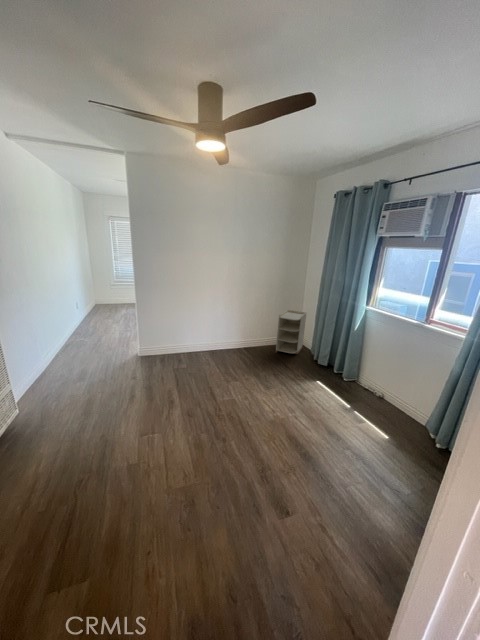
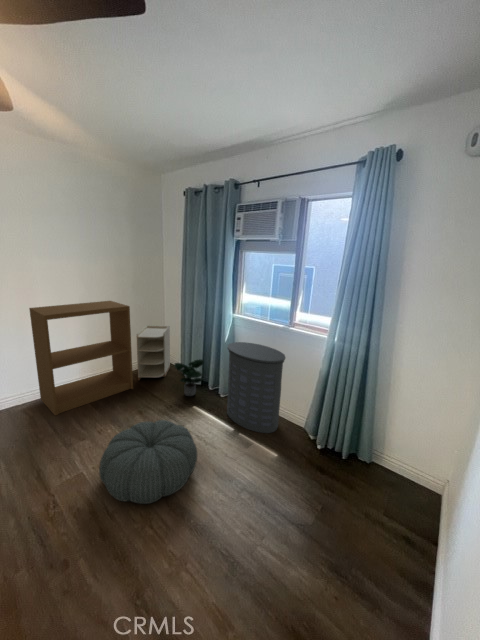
bookshelf: none [211,286,277,363] -> present [29,301,133,416]
laundry hamper: none [347,332,414,420] -> present [227,342,285,433]
potted plant: none [306,343,333,373] -> present [174,359,204,396]
pouf: none [244,378,314,432] -> present [99,420,197,504]

